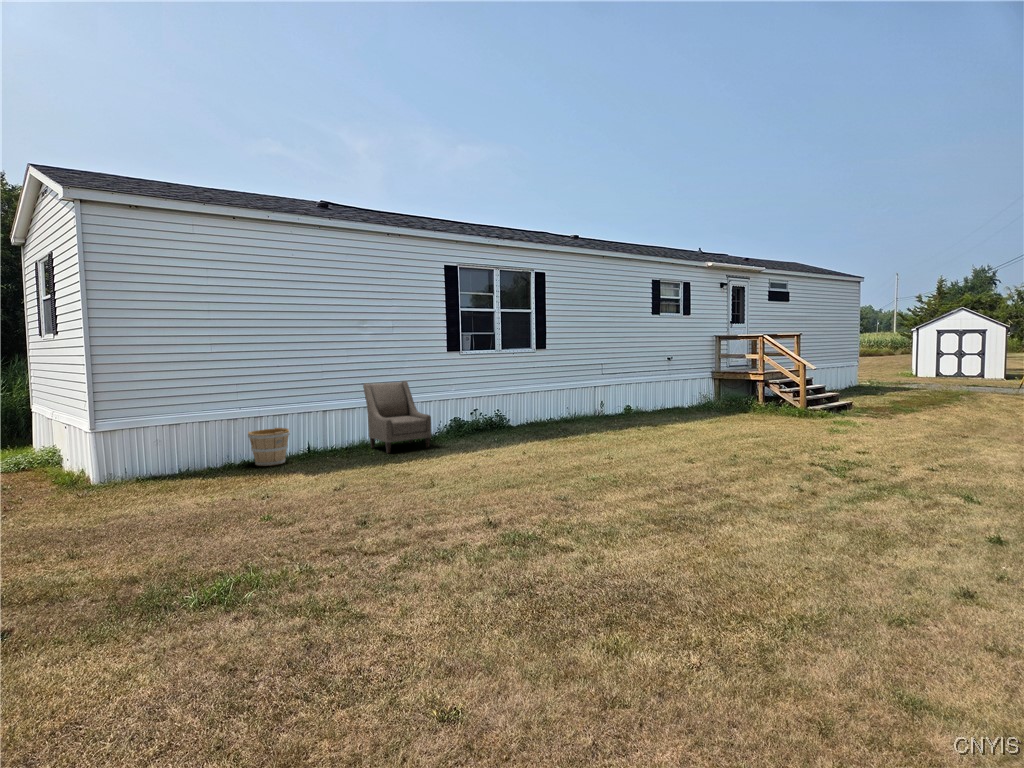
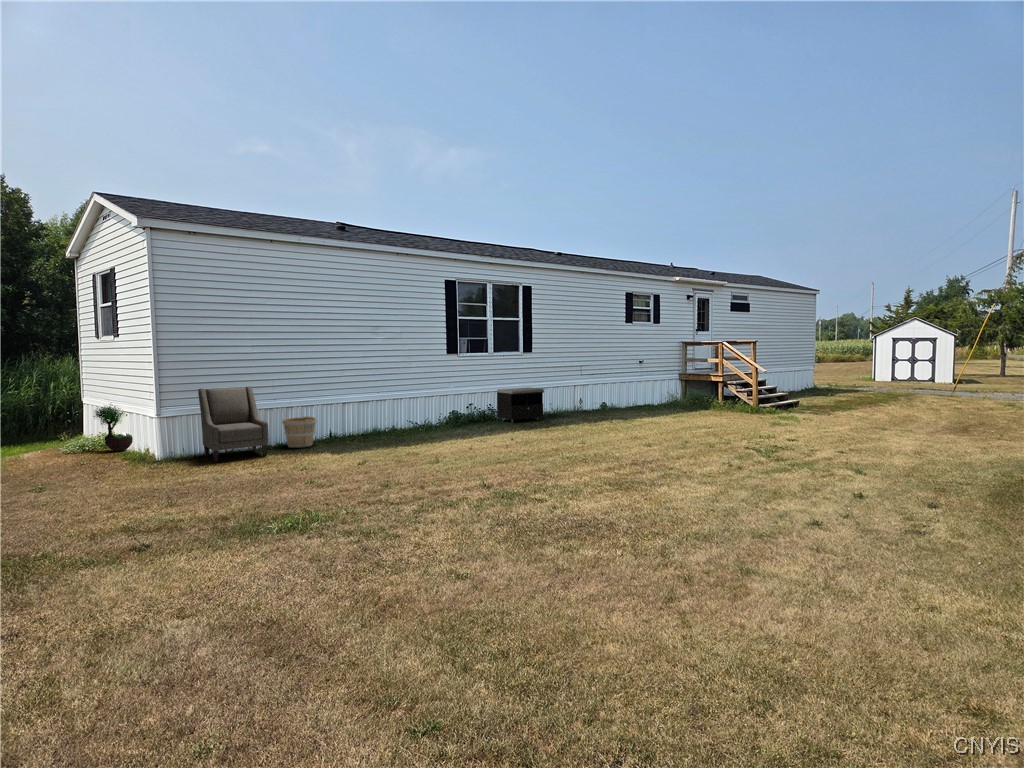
chair: present [363,381,431,454] -> present [198,386,269,462]
storage bench: none [505,389,560,431] -> present [497,387,544,423]
potted tree: none [20,412,70,471] -> present [93,405,133,451]

